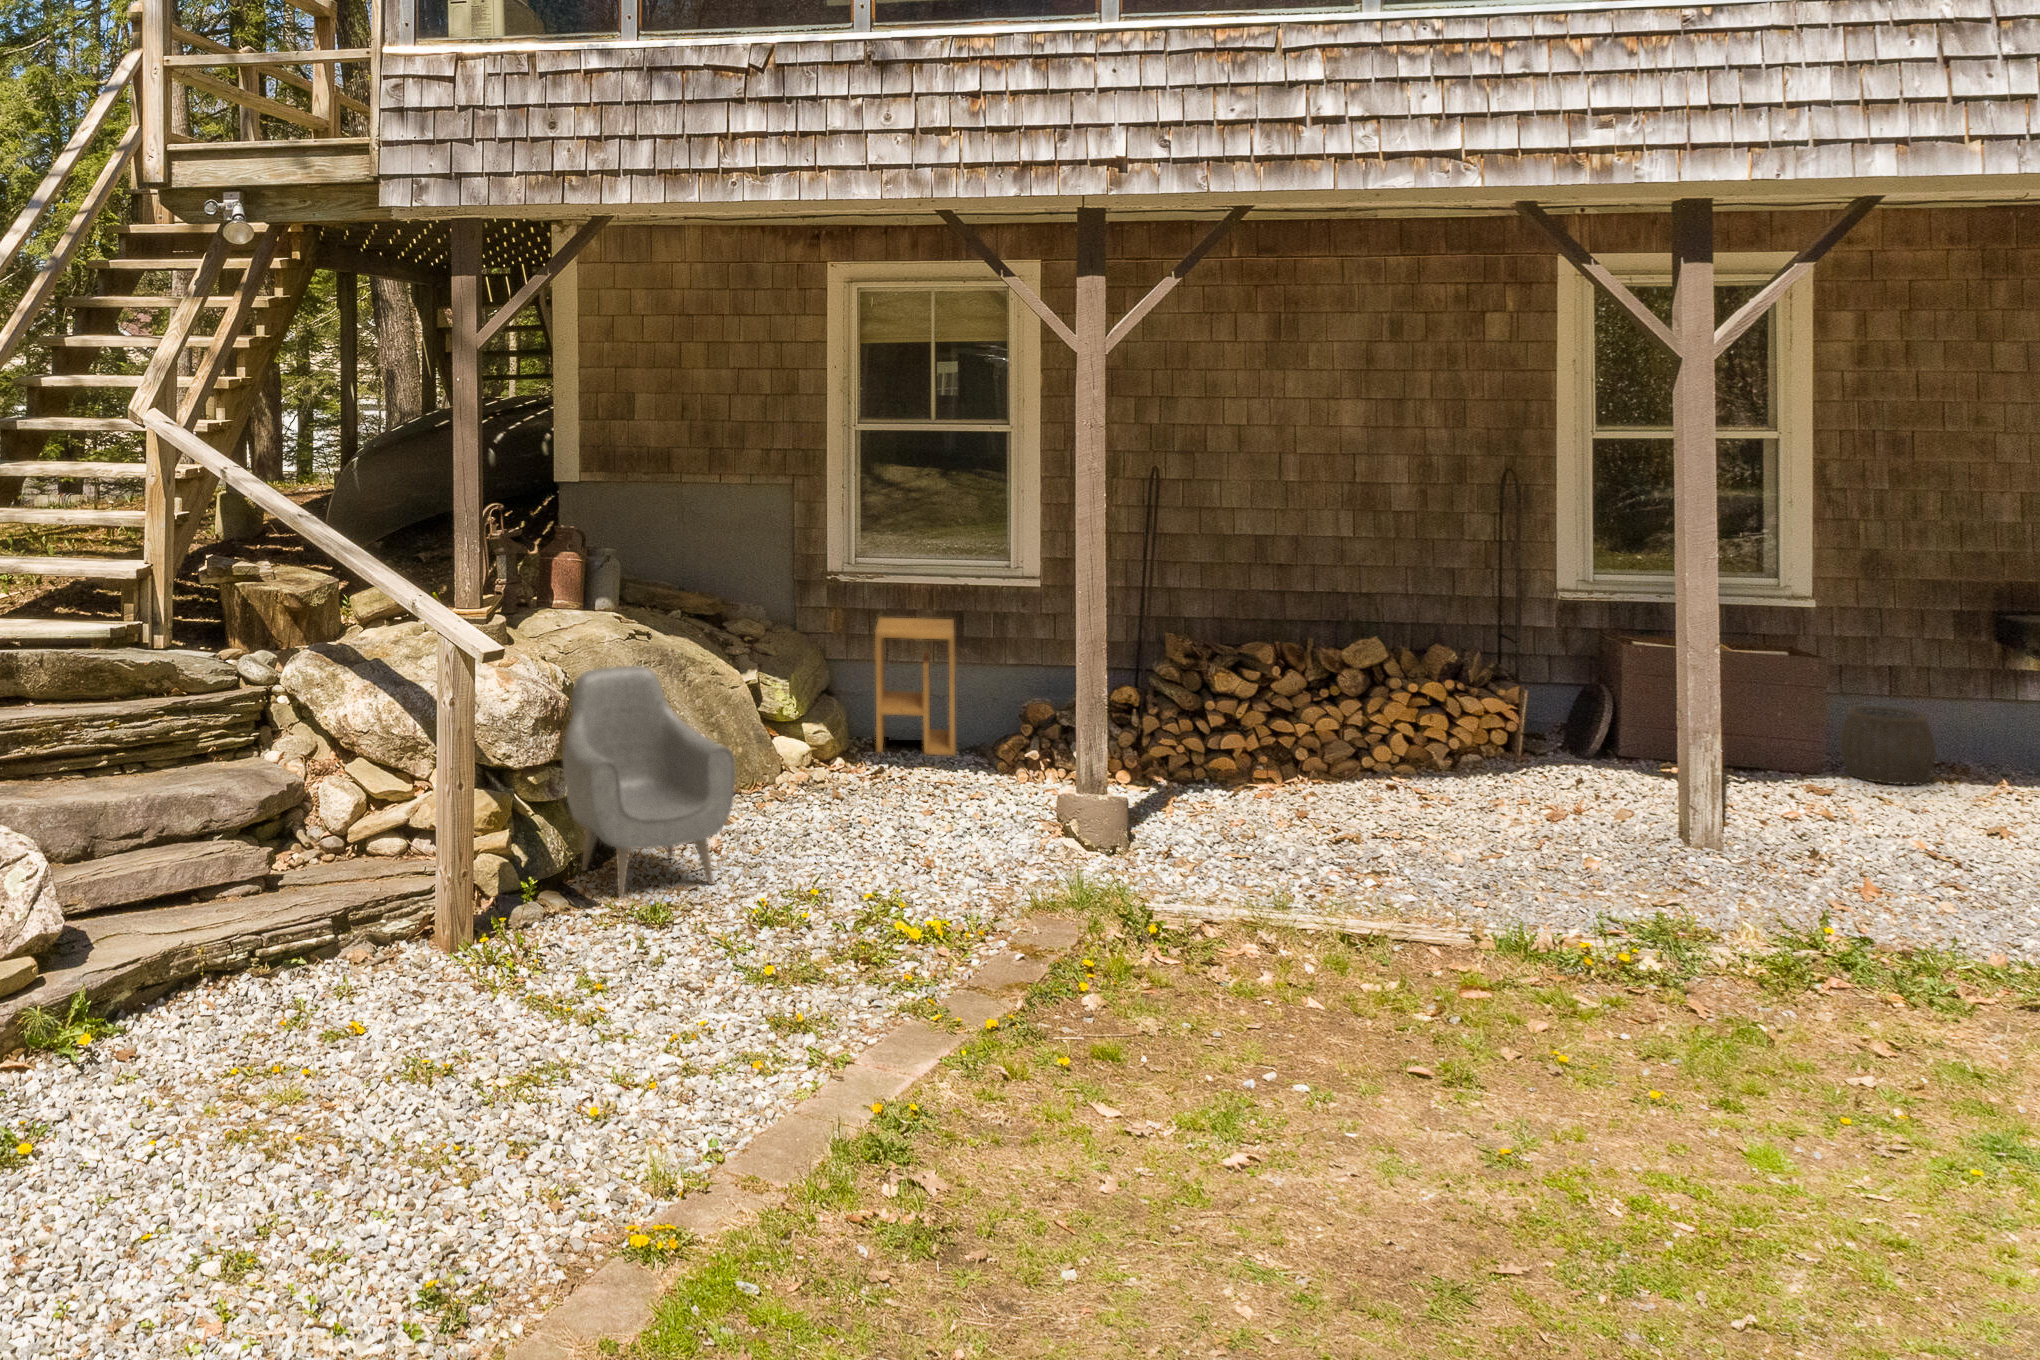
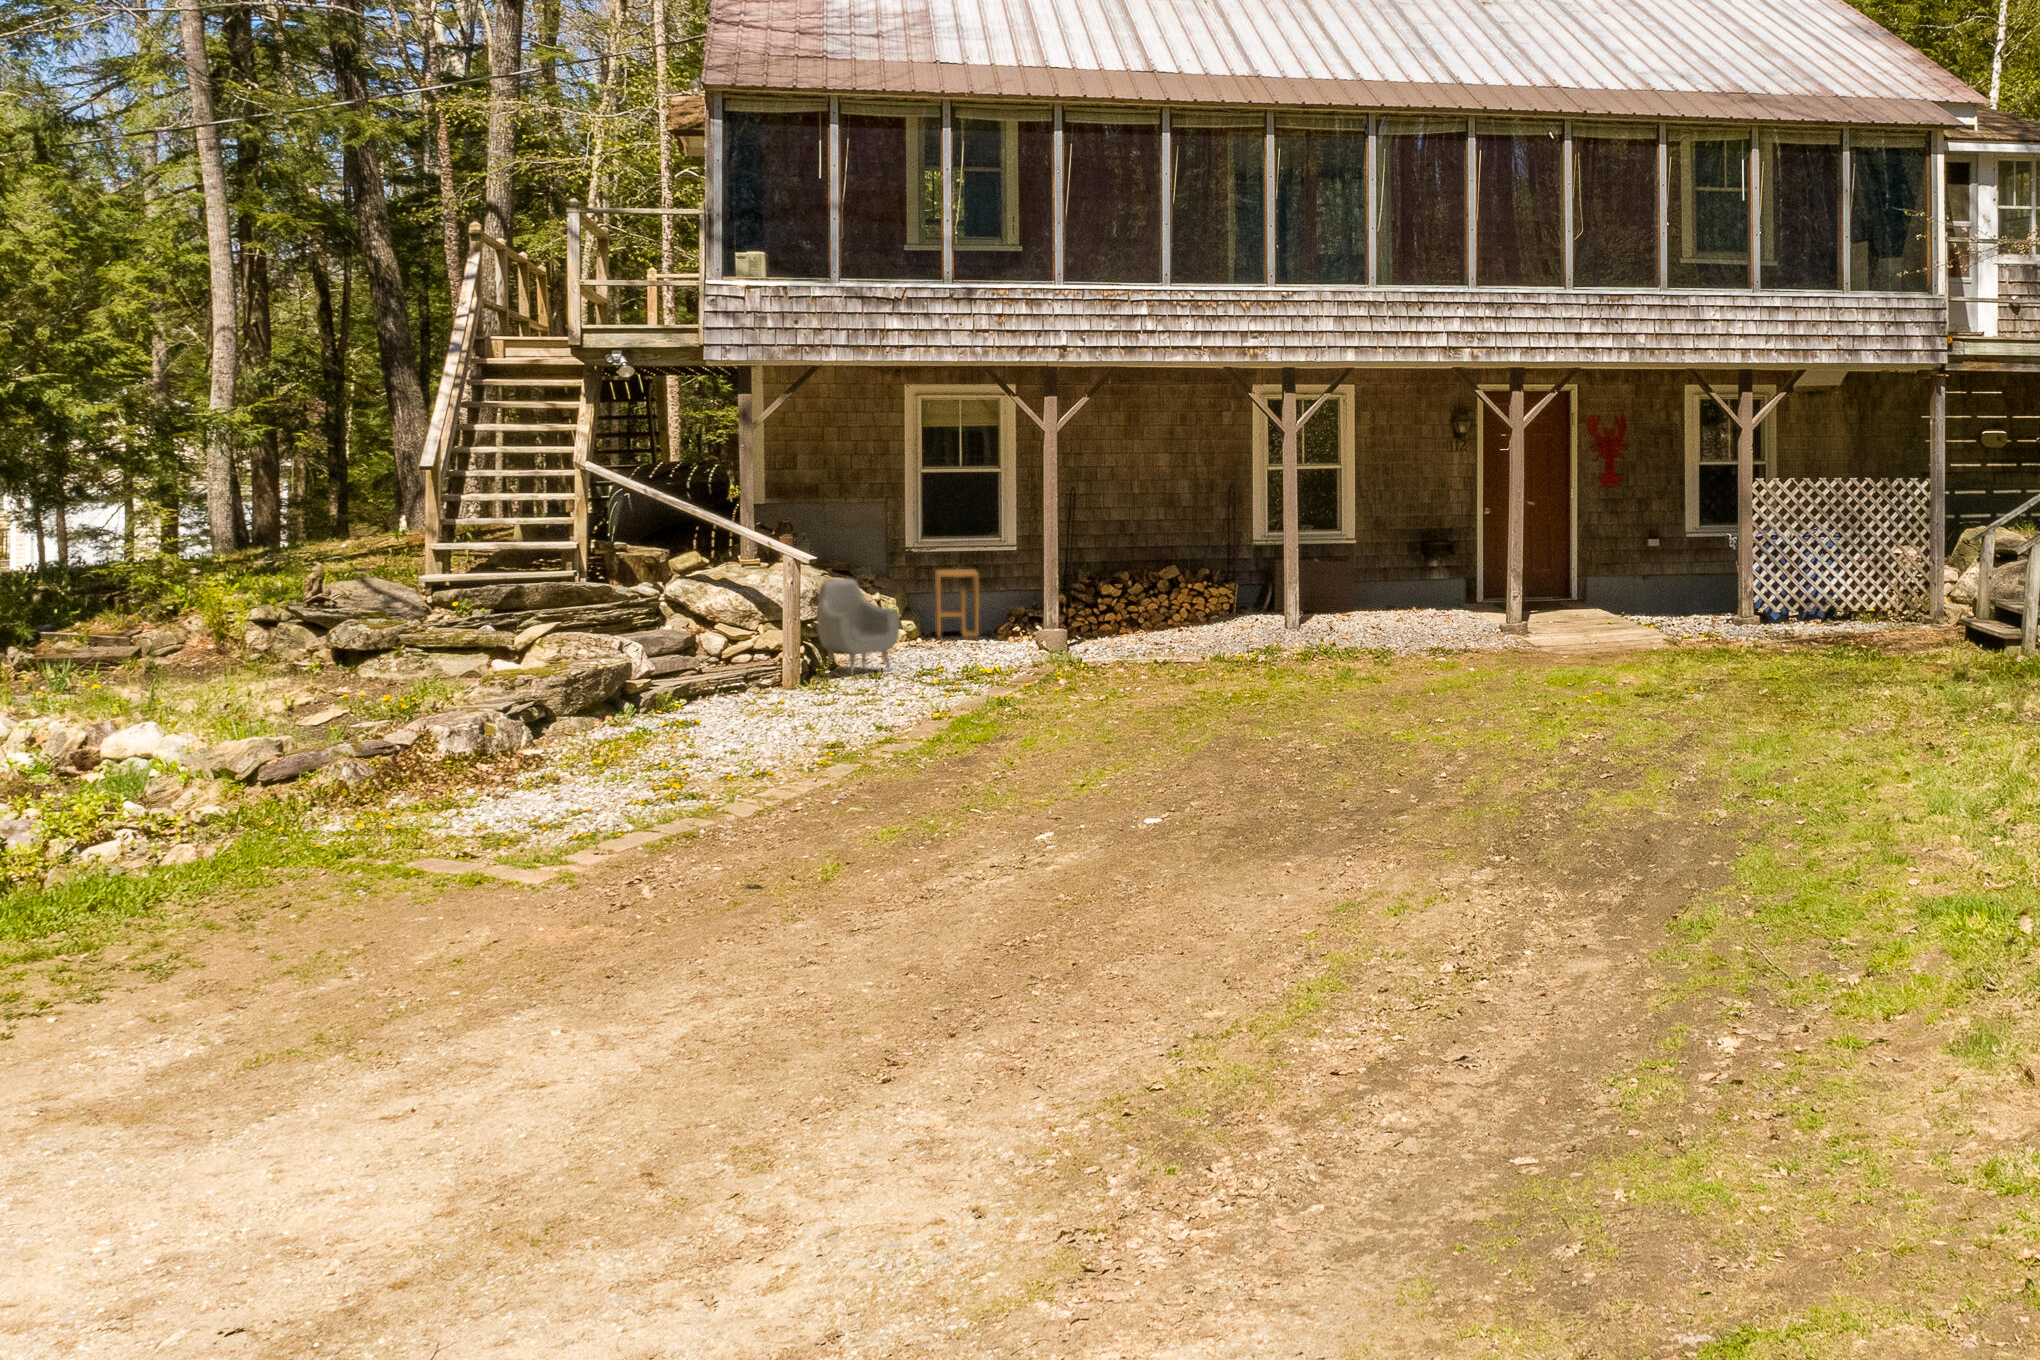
woven basket: present [1840,706,1936,785] -> none [1368,587,1402,619]

